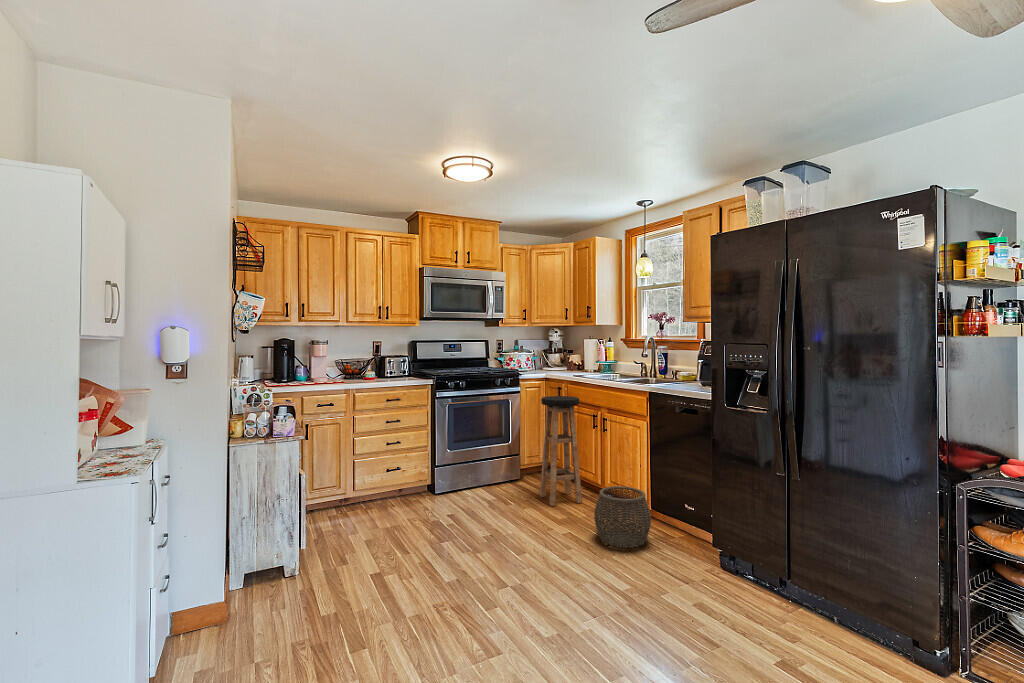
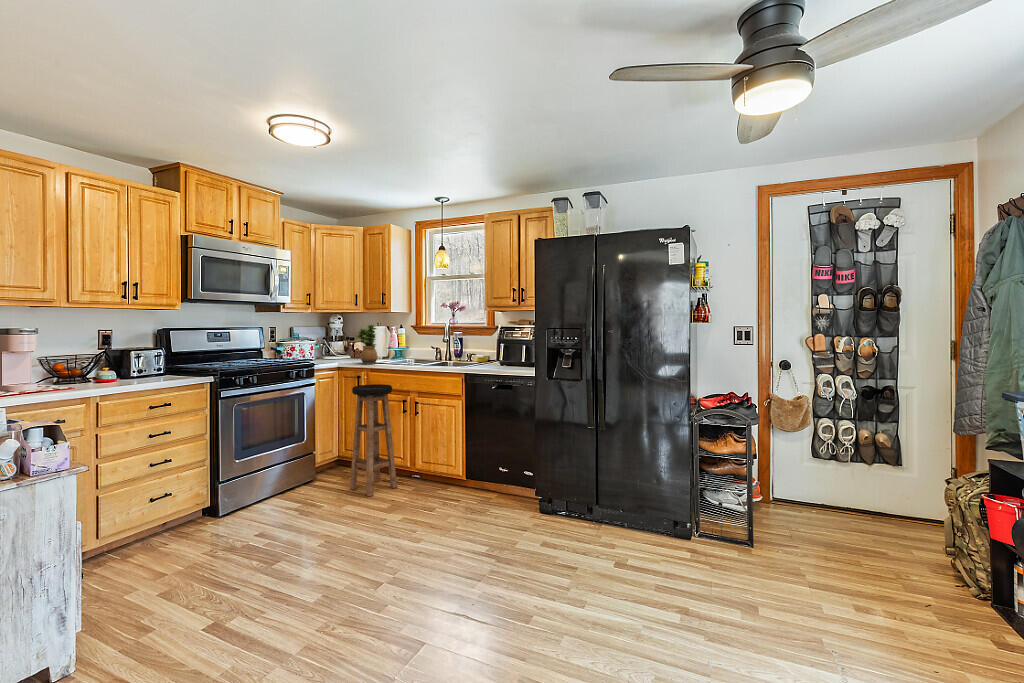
potted plant: none [558,337,579,376] -> present [356,324,378,364]
woven basket: present [594,486,651,548] -> none [430,463,481,520]

